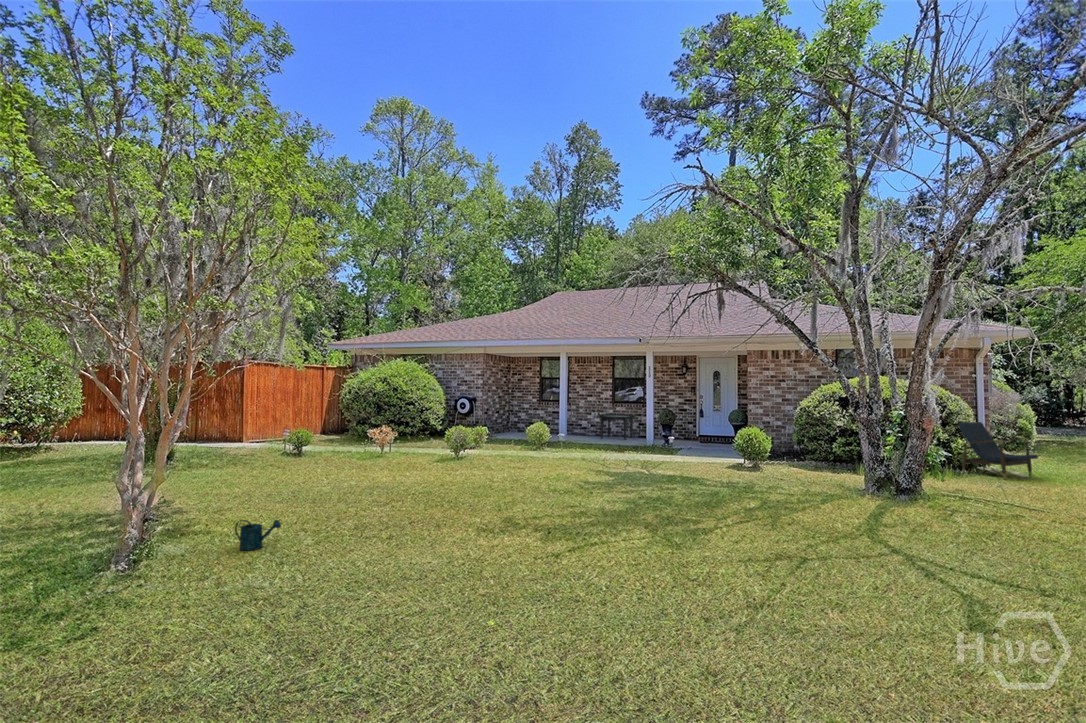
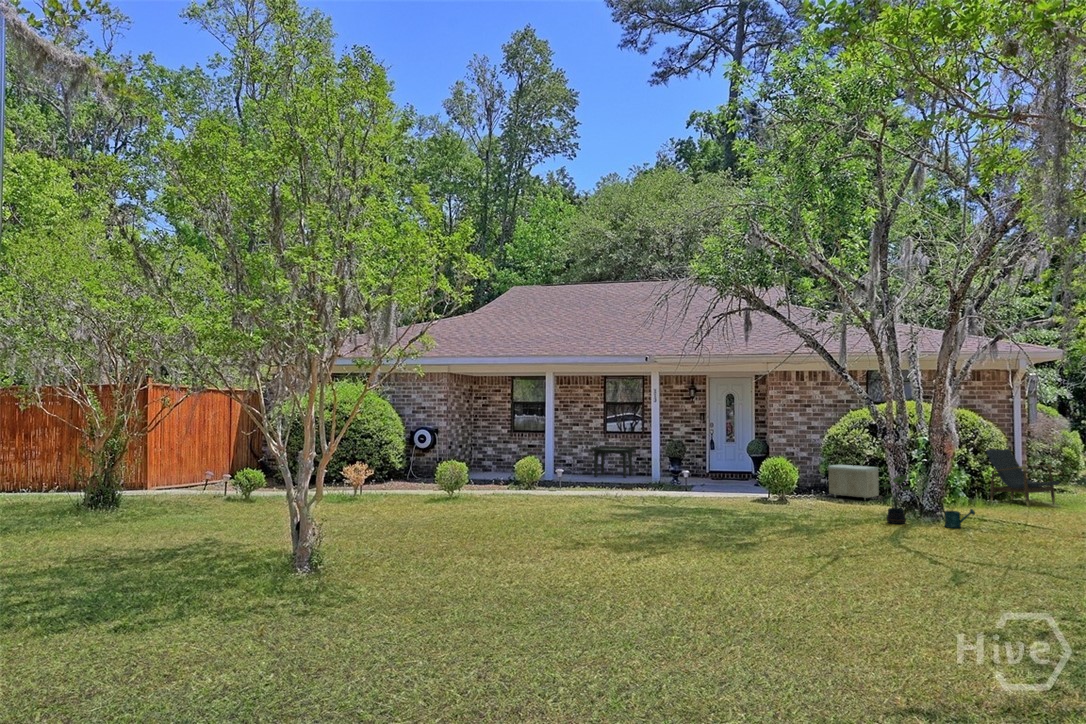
storage bench: none [799,434,848,468] -> present [828,465,879,500]
potted plant: none [851,449,889,499] -> present [880,475,914,524]
watering can: present [235,520,281,551] -> present [944,509,975,528]

